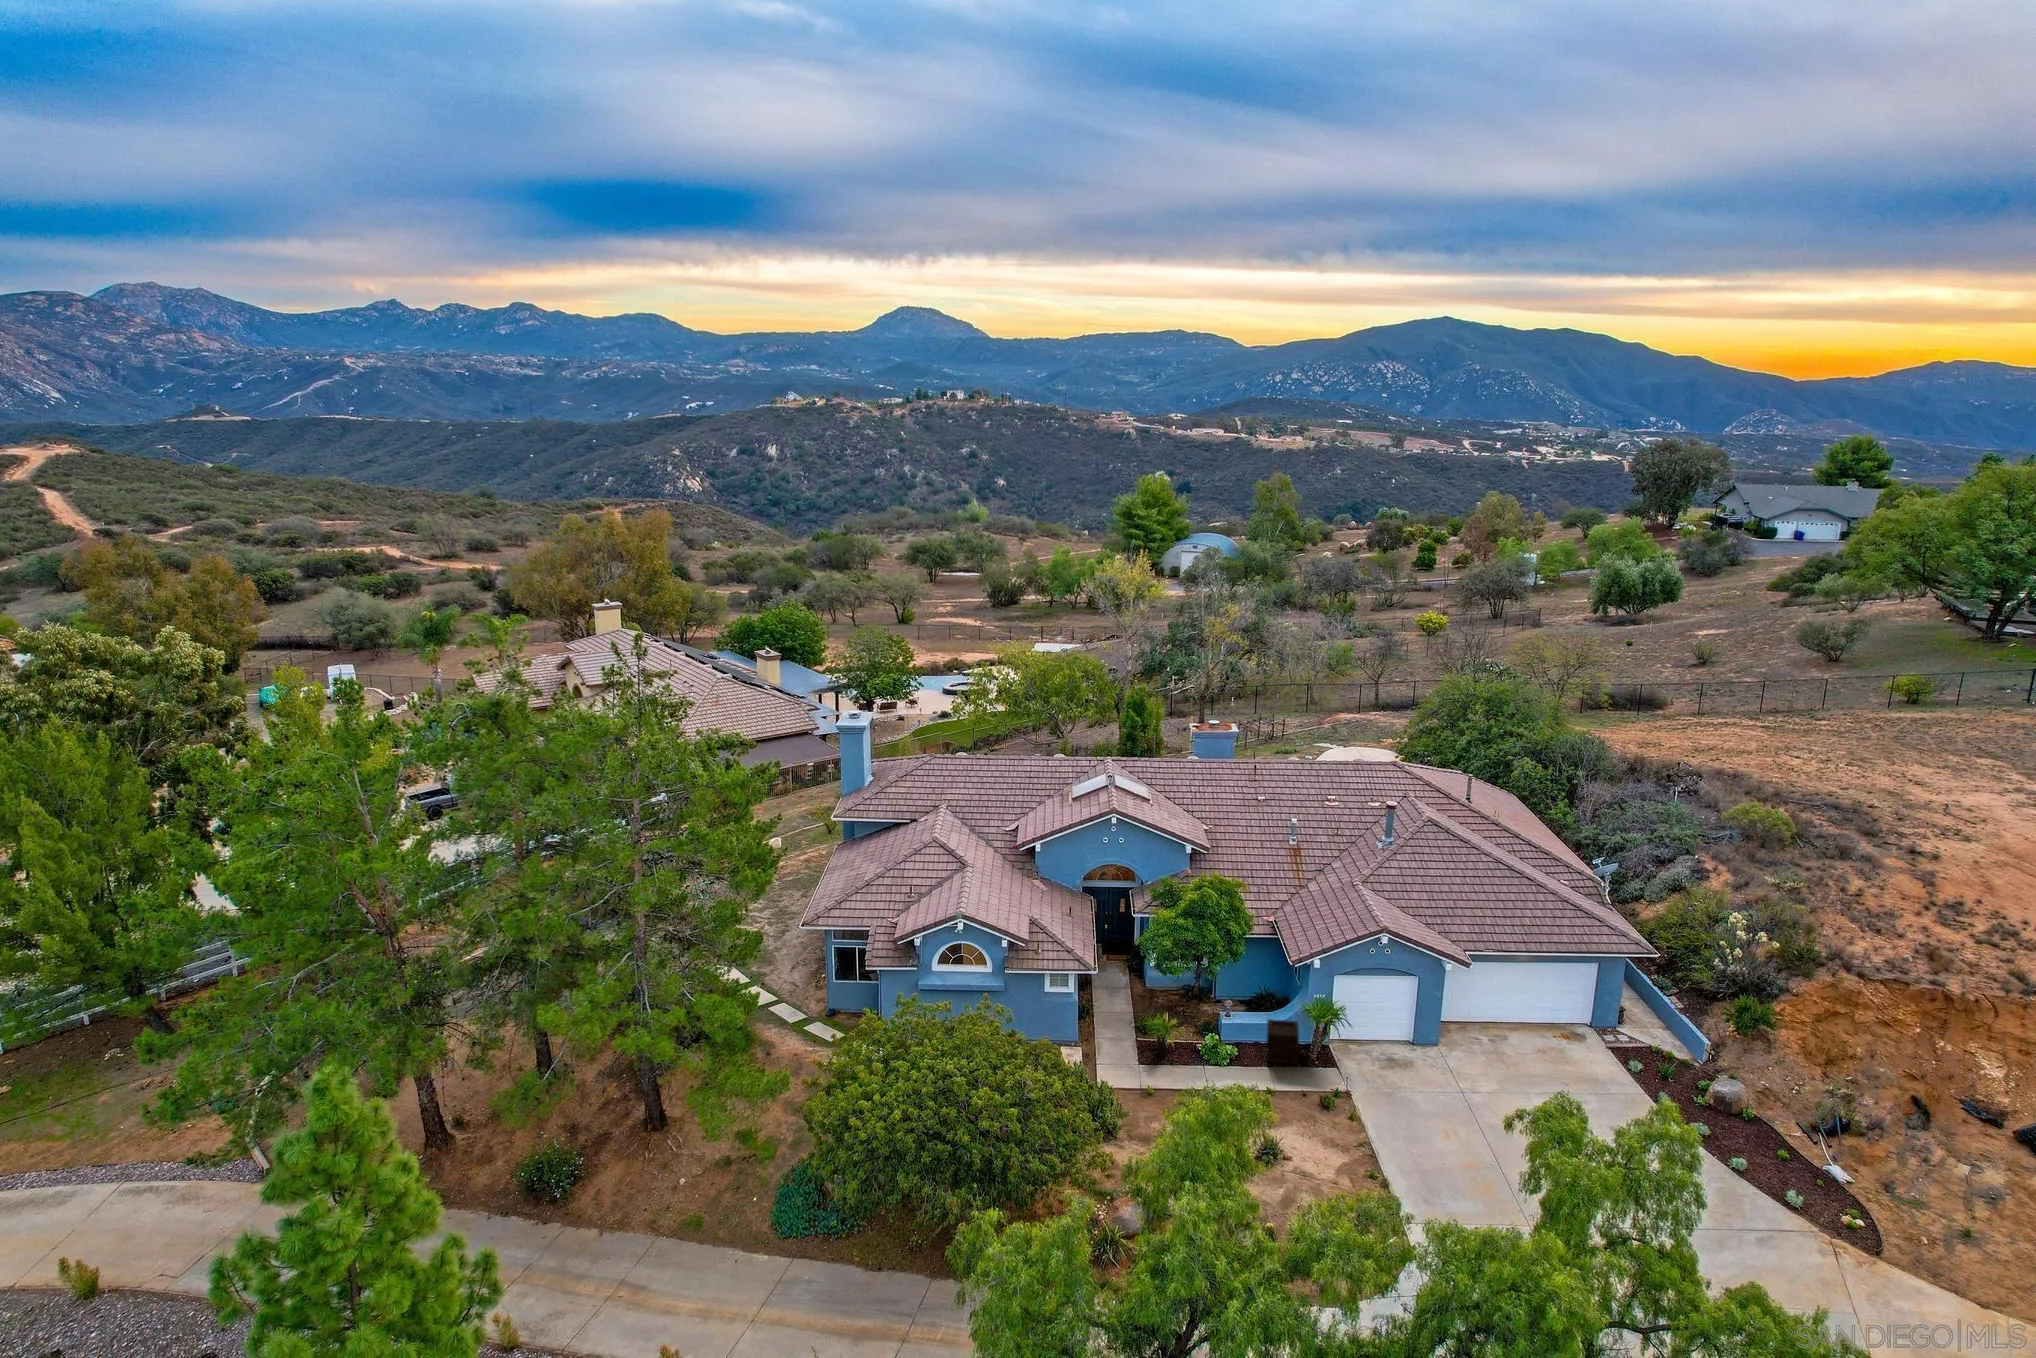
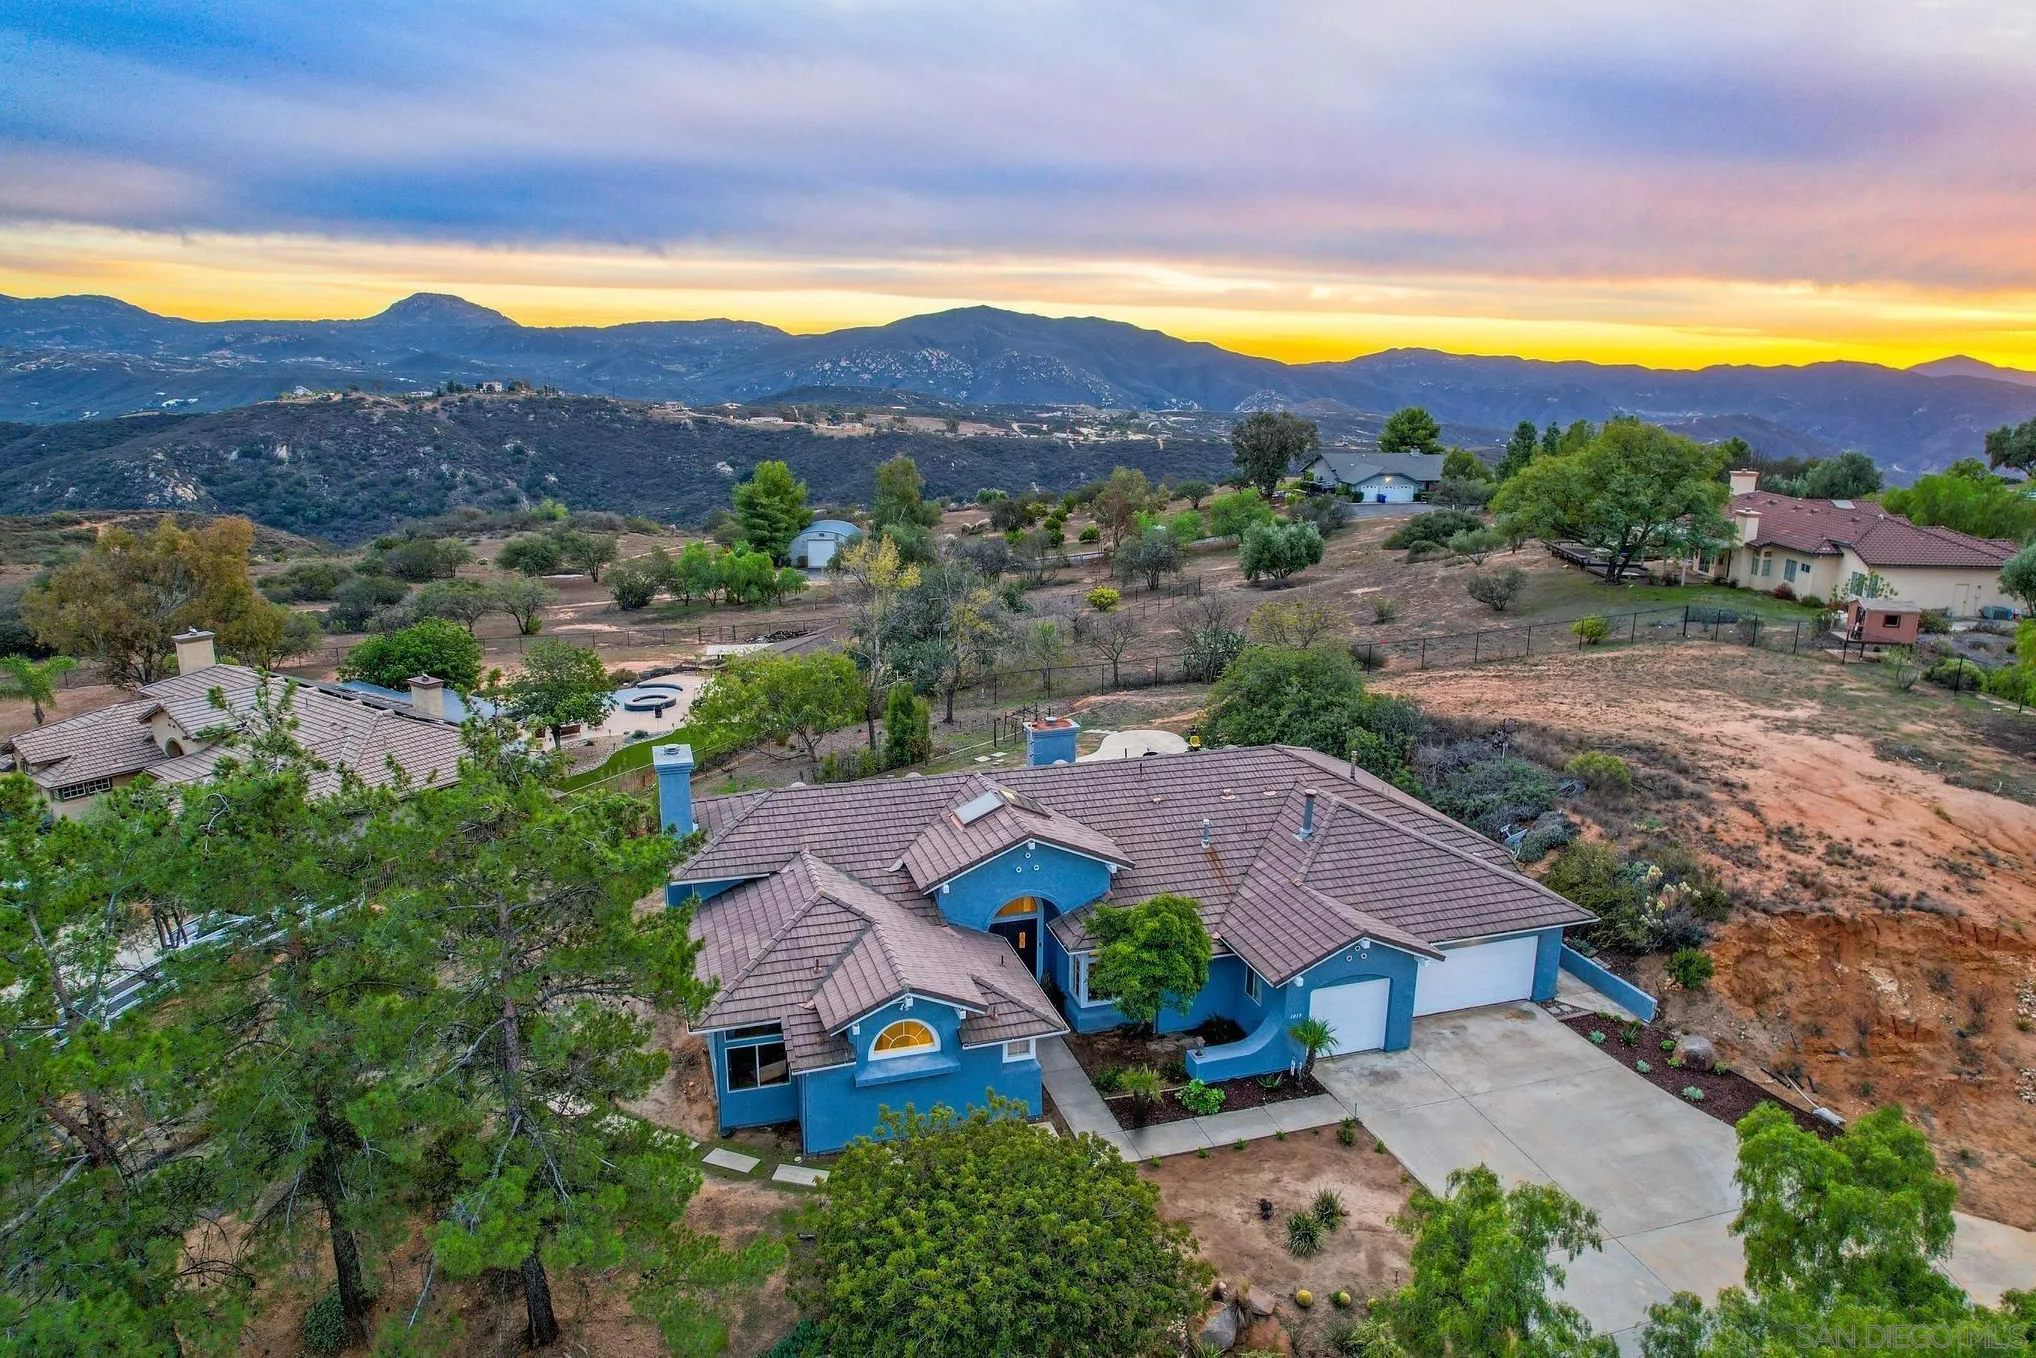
wooden crate: present [1267,1019,1299,1064] -> none [1245,1049,1291,1102]

